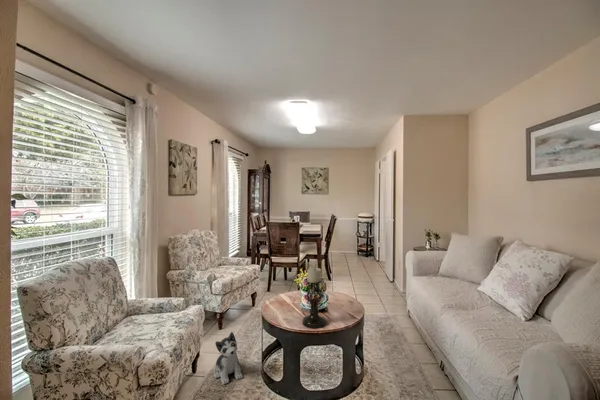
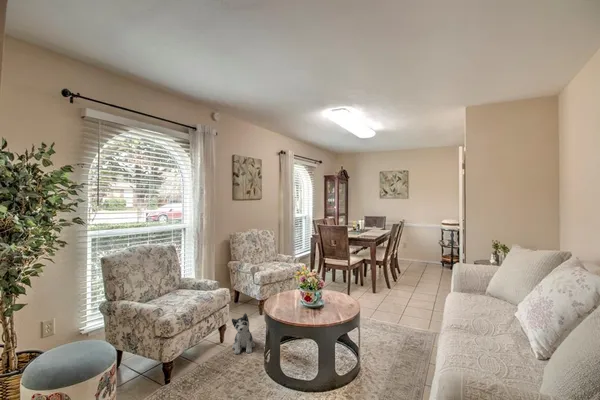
candle holder: present [302,267,326,328] -> none [288,264,309,318]

